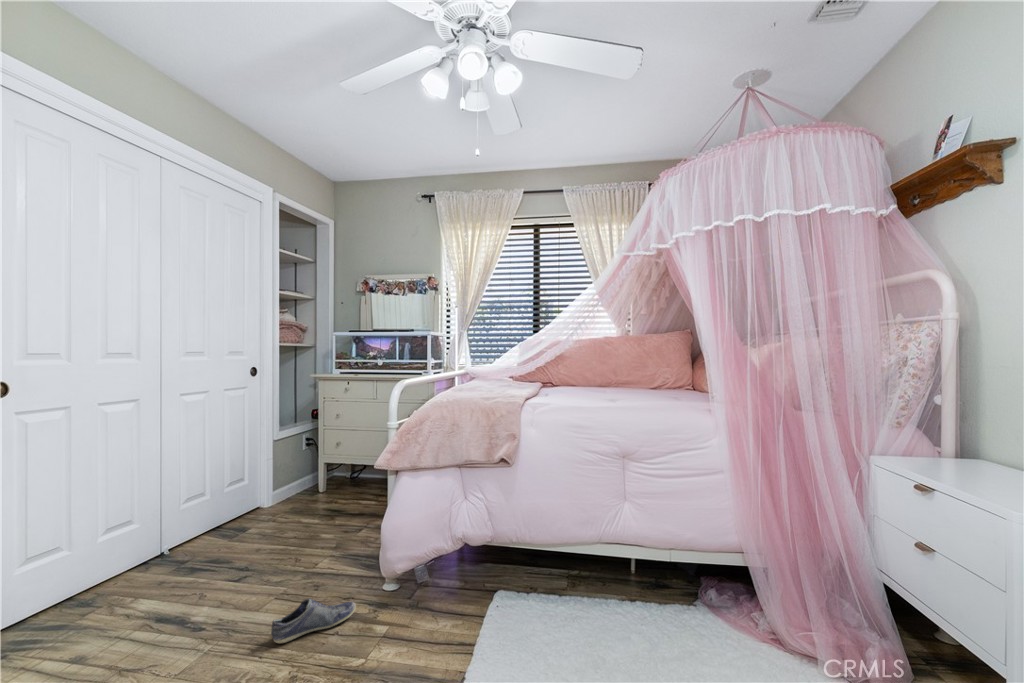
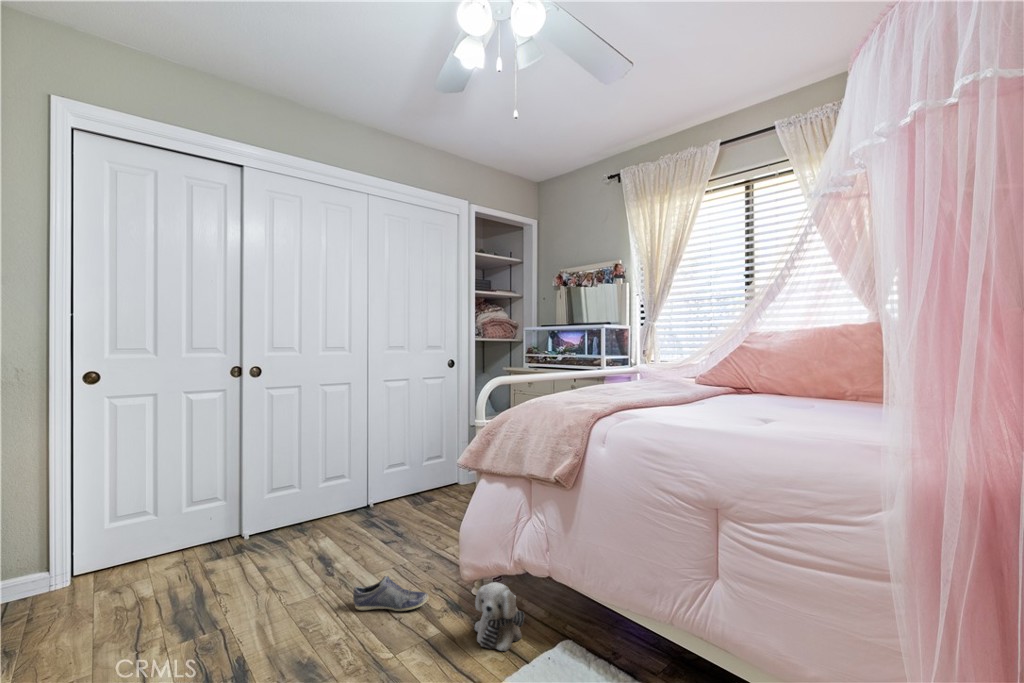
plush toy: none [418,562,466,620] -> present [475,582,524,651]

